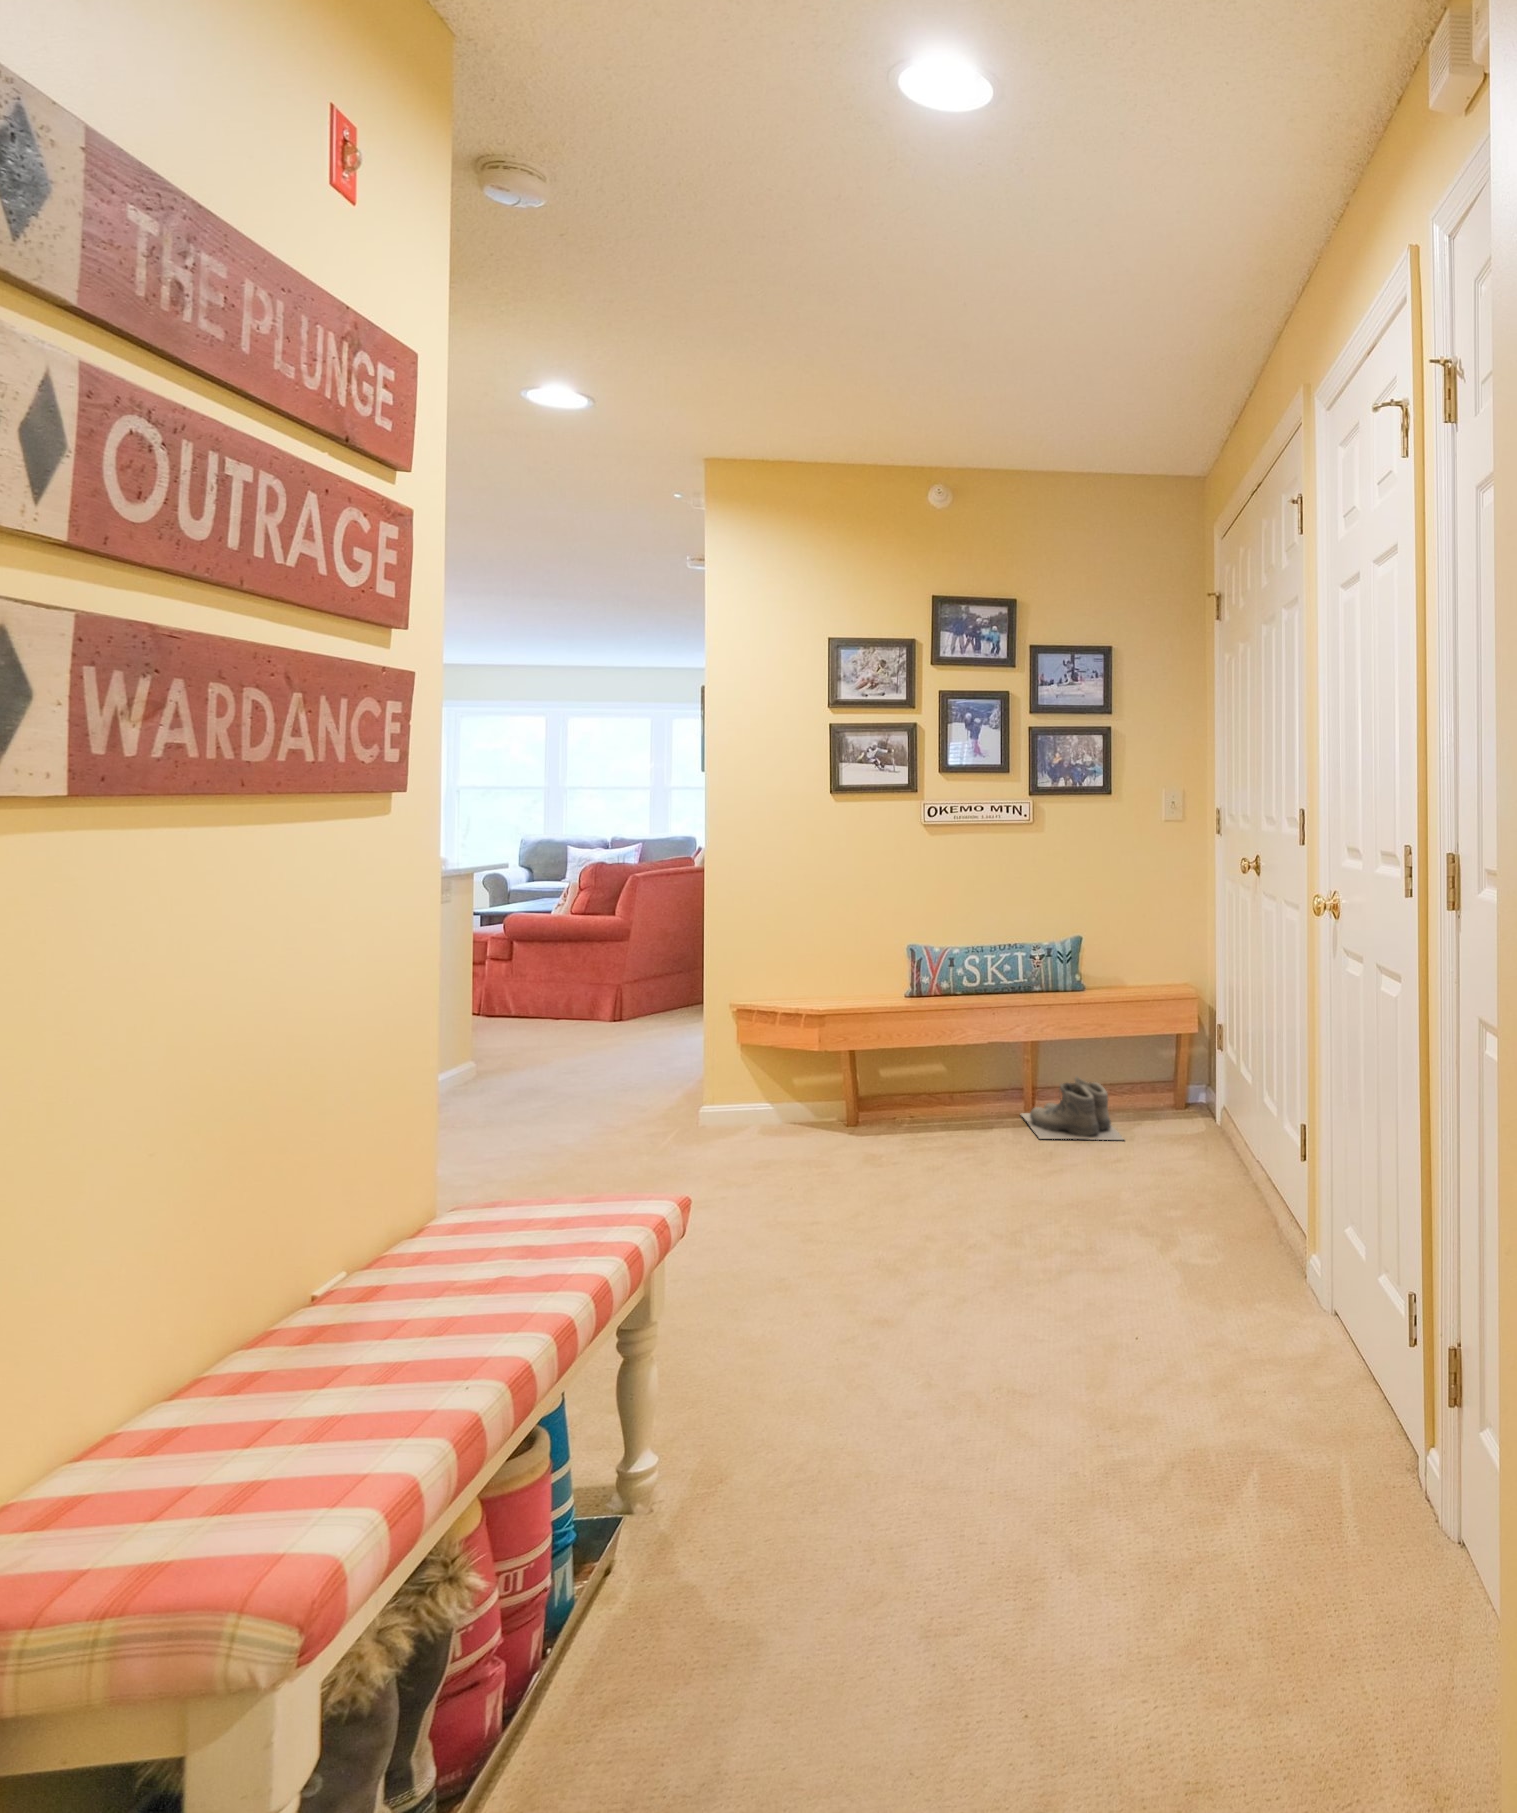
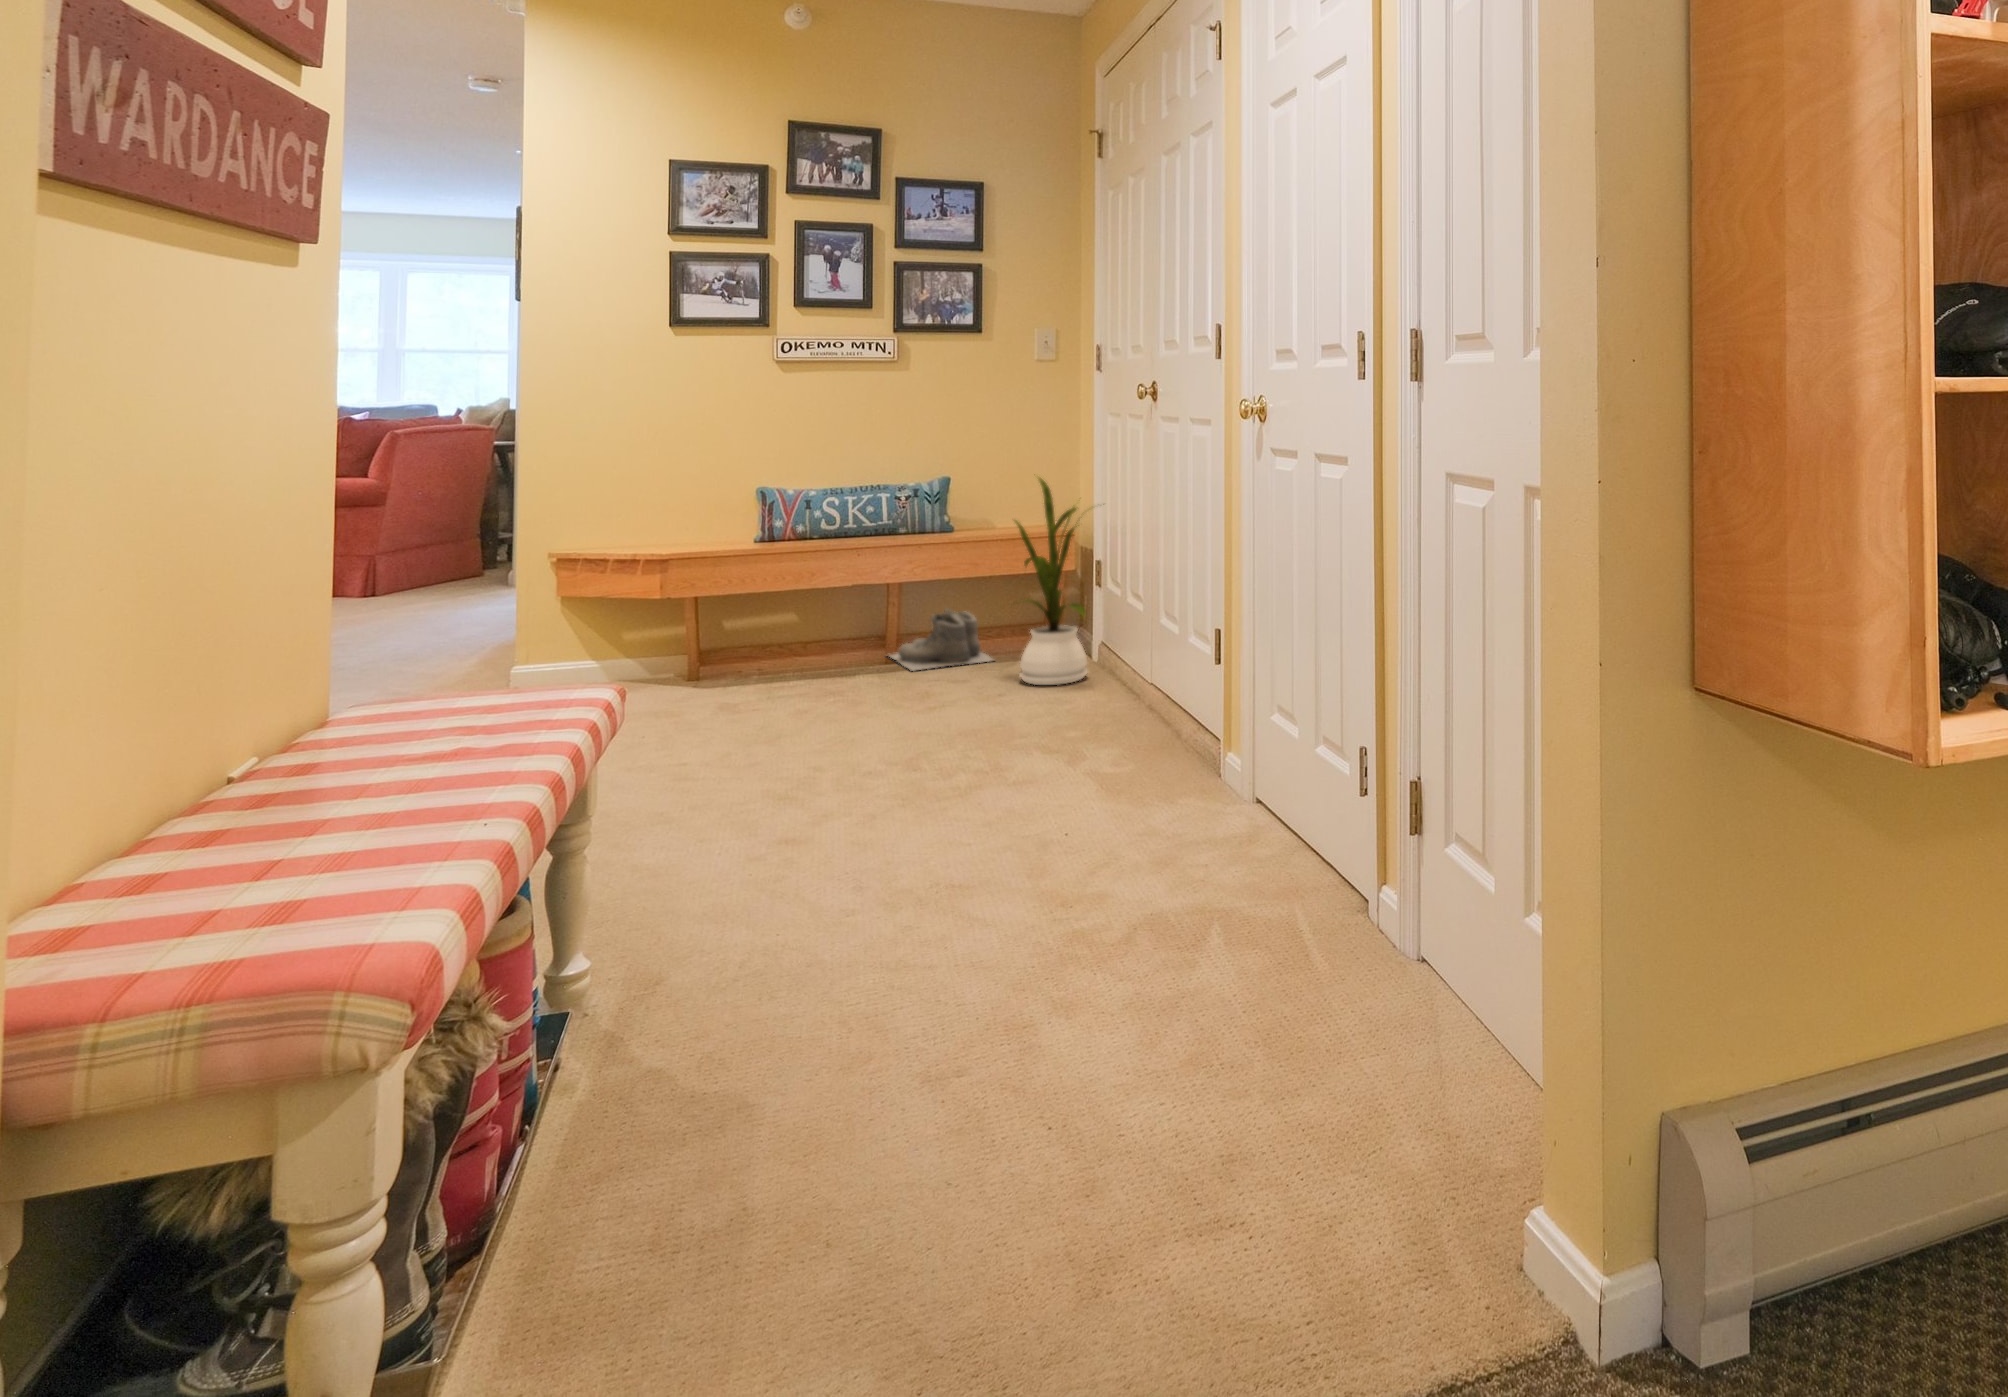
house plant: none [1134,949,1245,1187] -> present [1015,477,1088,685]

